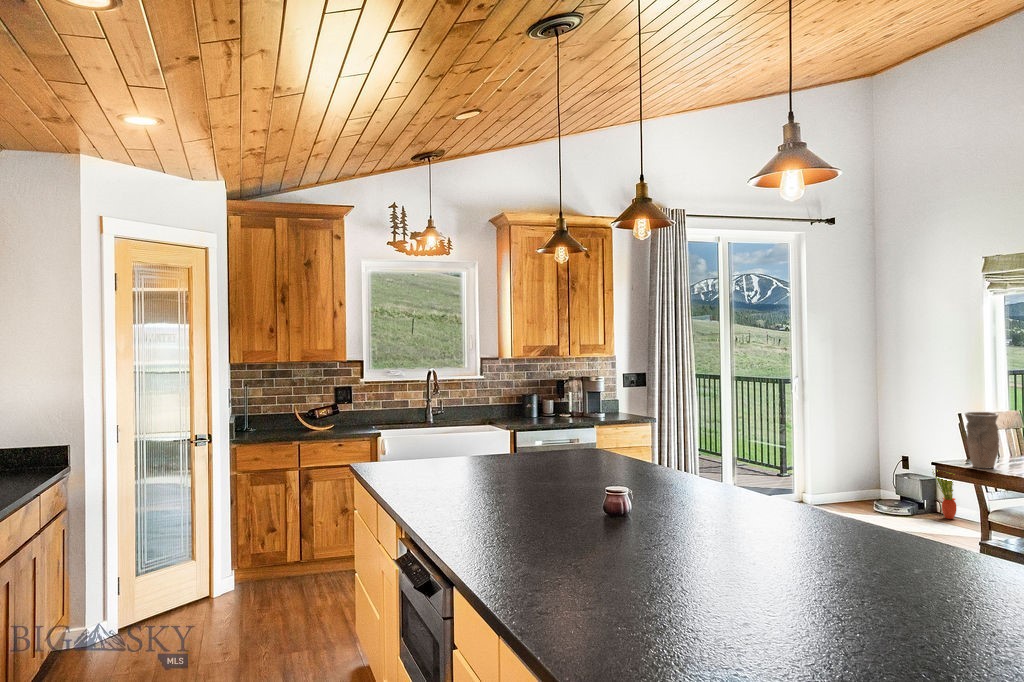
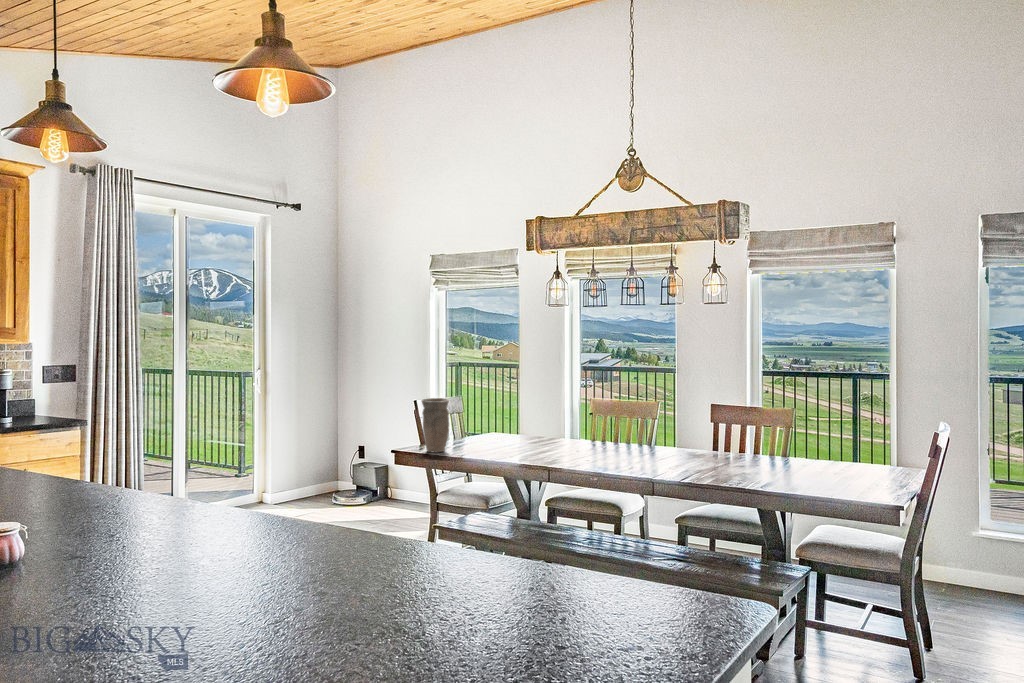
potted plant: present [932,469,956,519] -> none [385,446,407,502]

